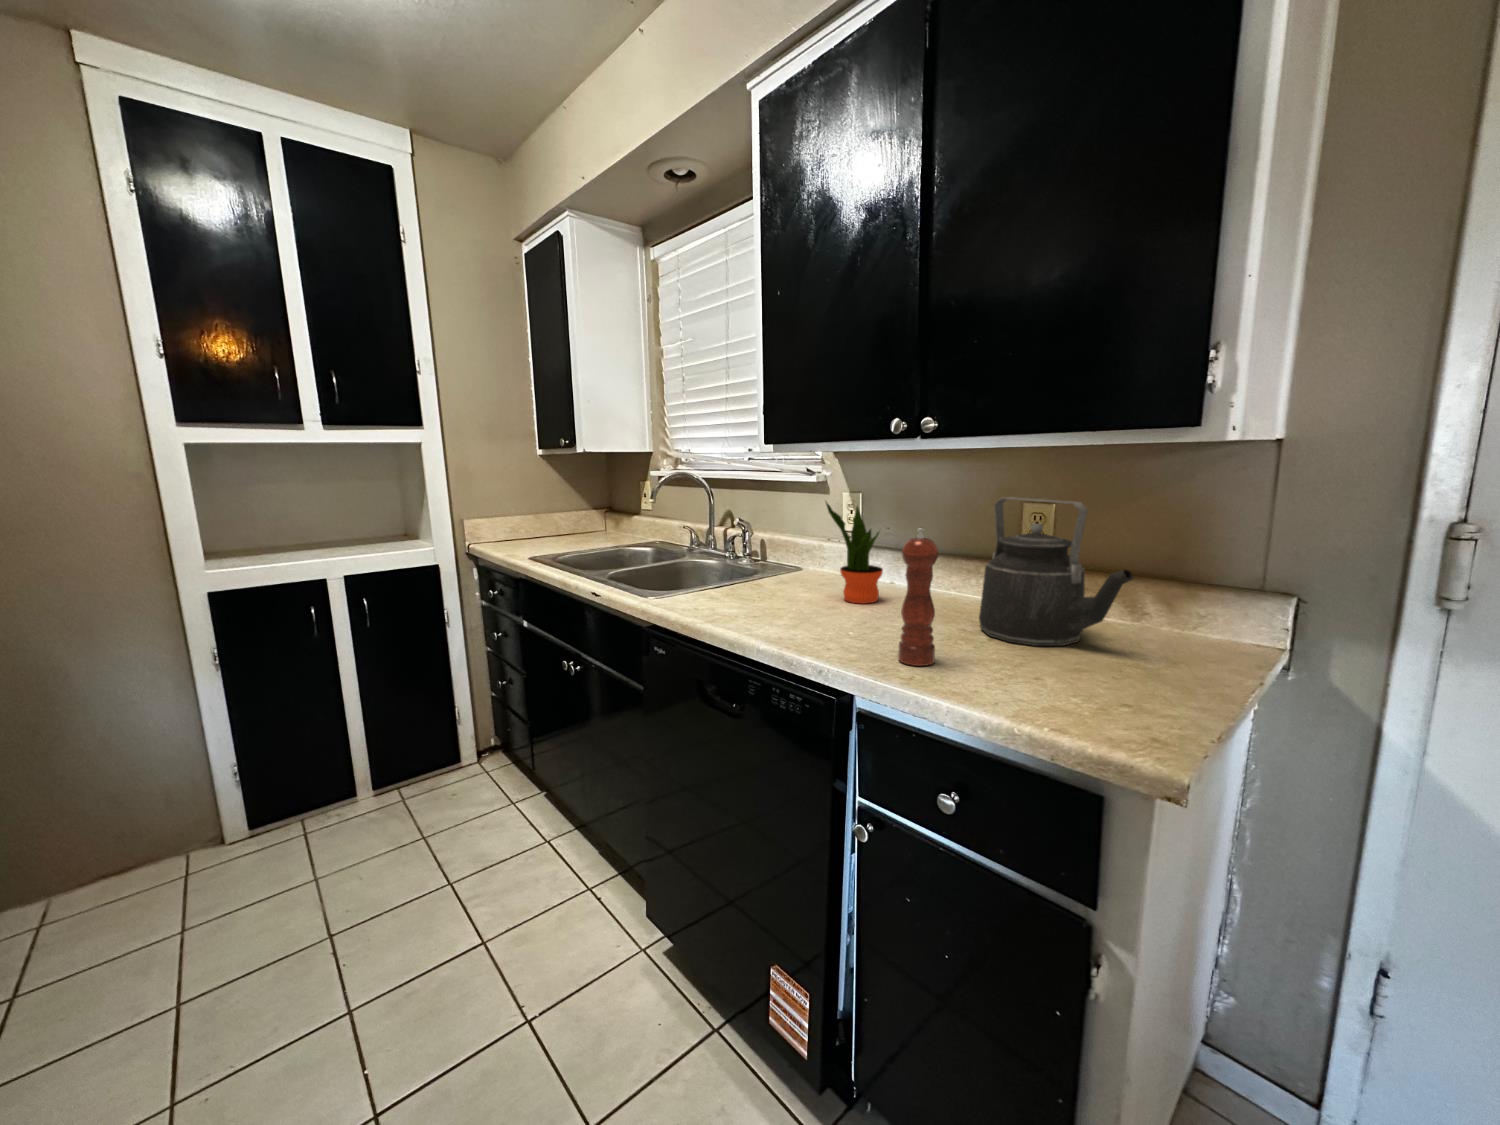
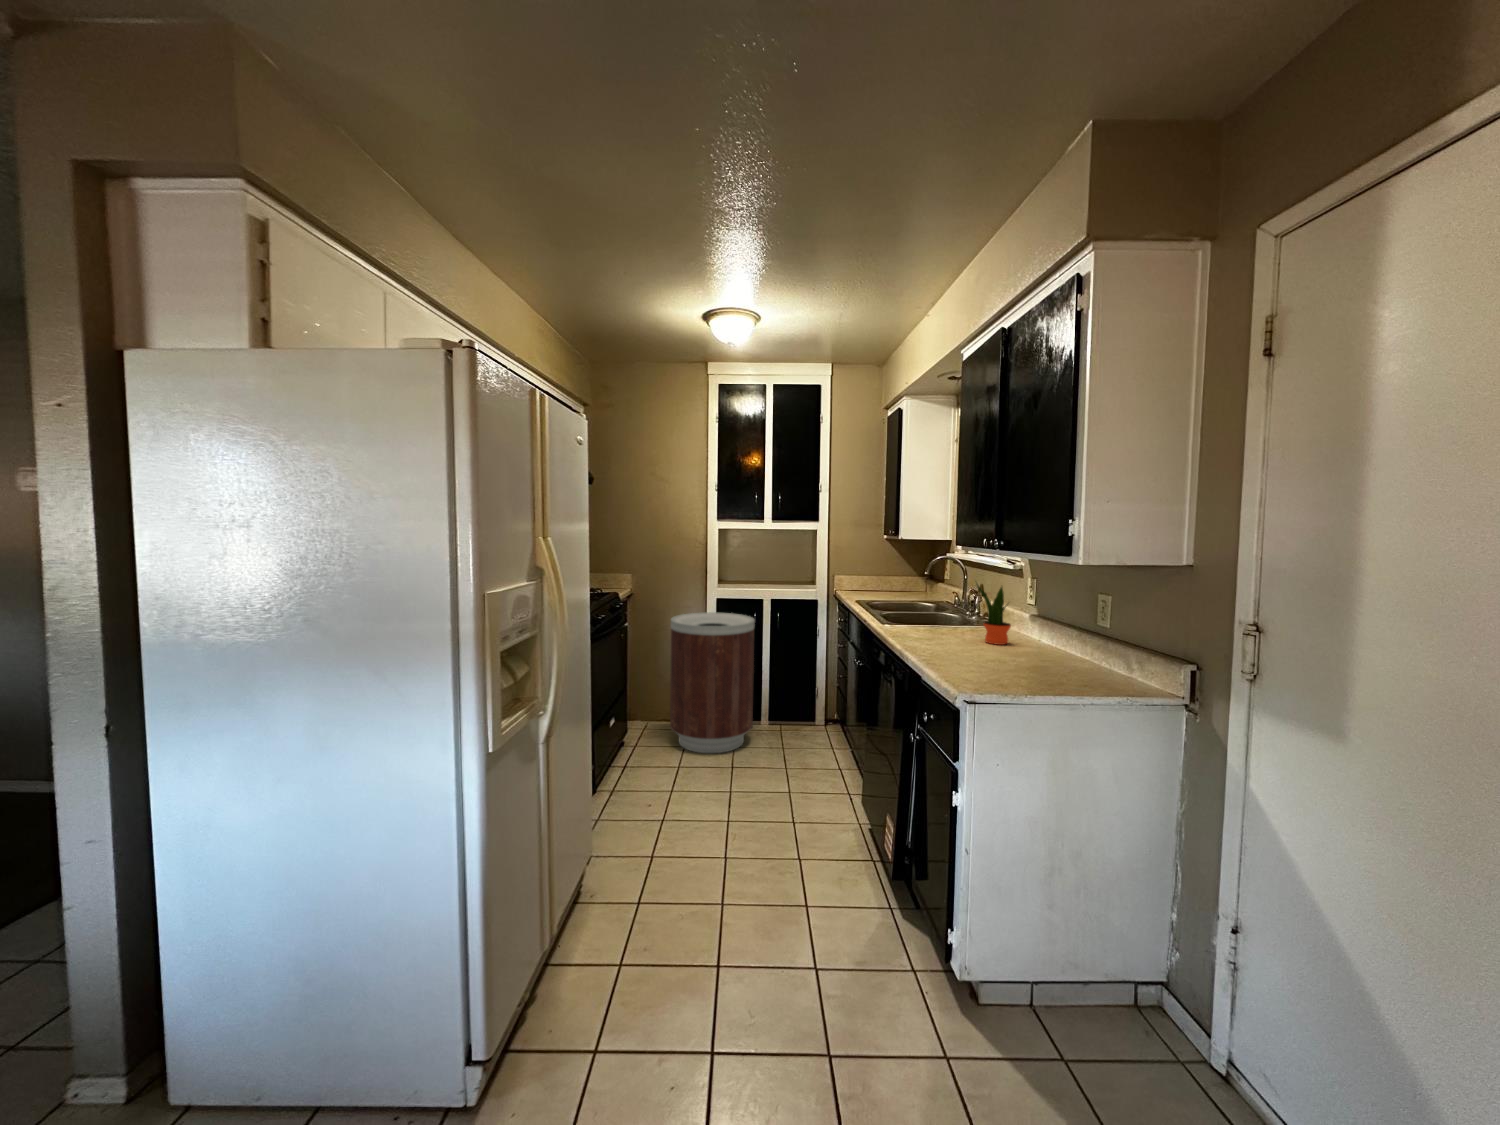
kettle: present [979,497,1134,646] -> none [1018,587,1081,673]
pepper mill: present [898,528,938,666] -> none [943,594,964,662]
trash can: none [81,618,352,933] -> present [670,612,755,753]

